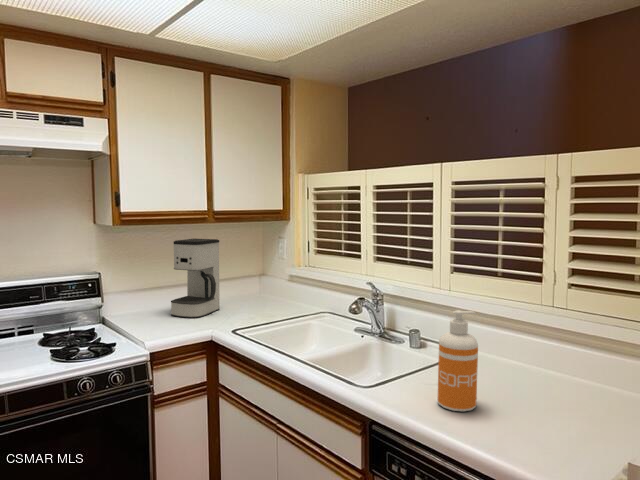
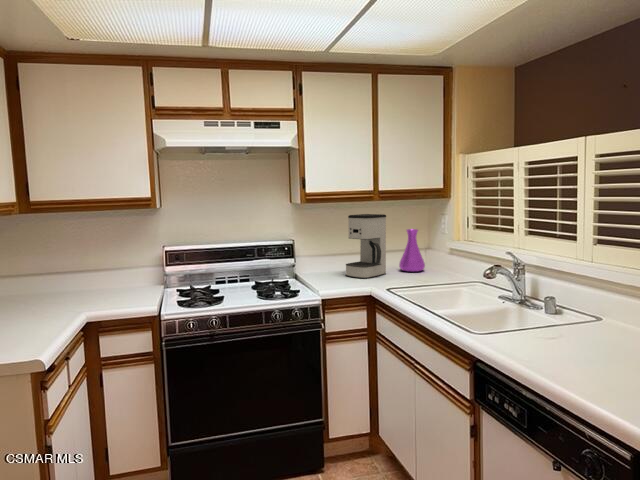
vase: none [233,255,262,304] -> present [399,229,425,272]
soap dispenser: present [438,310,478,411] -> none [538,269,580,360]

